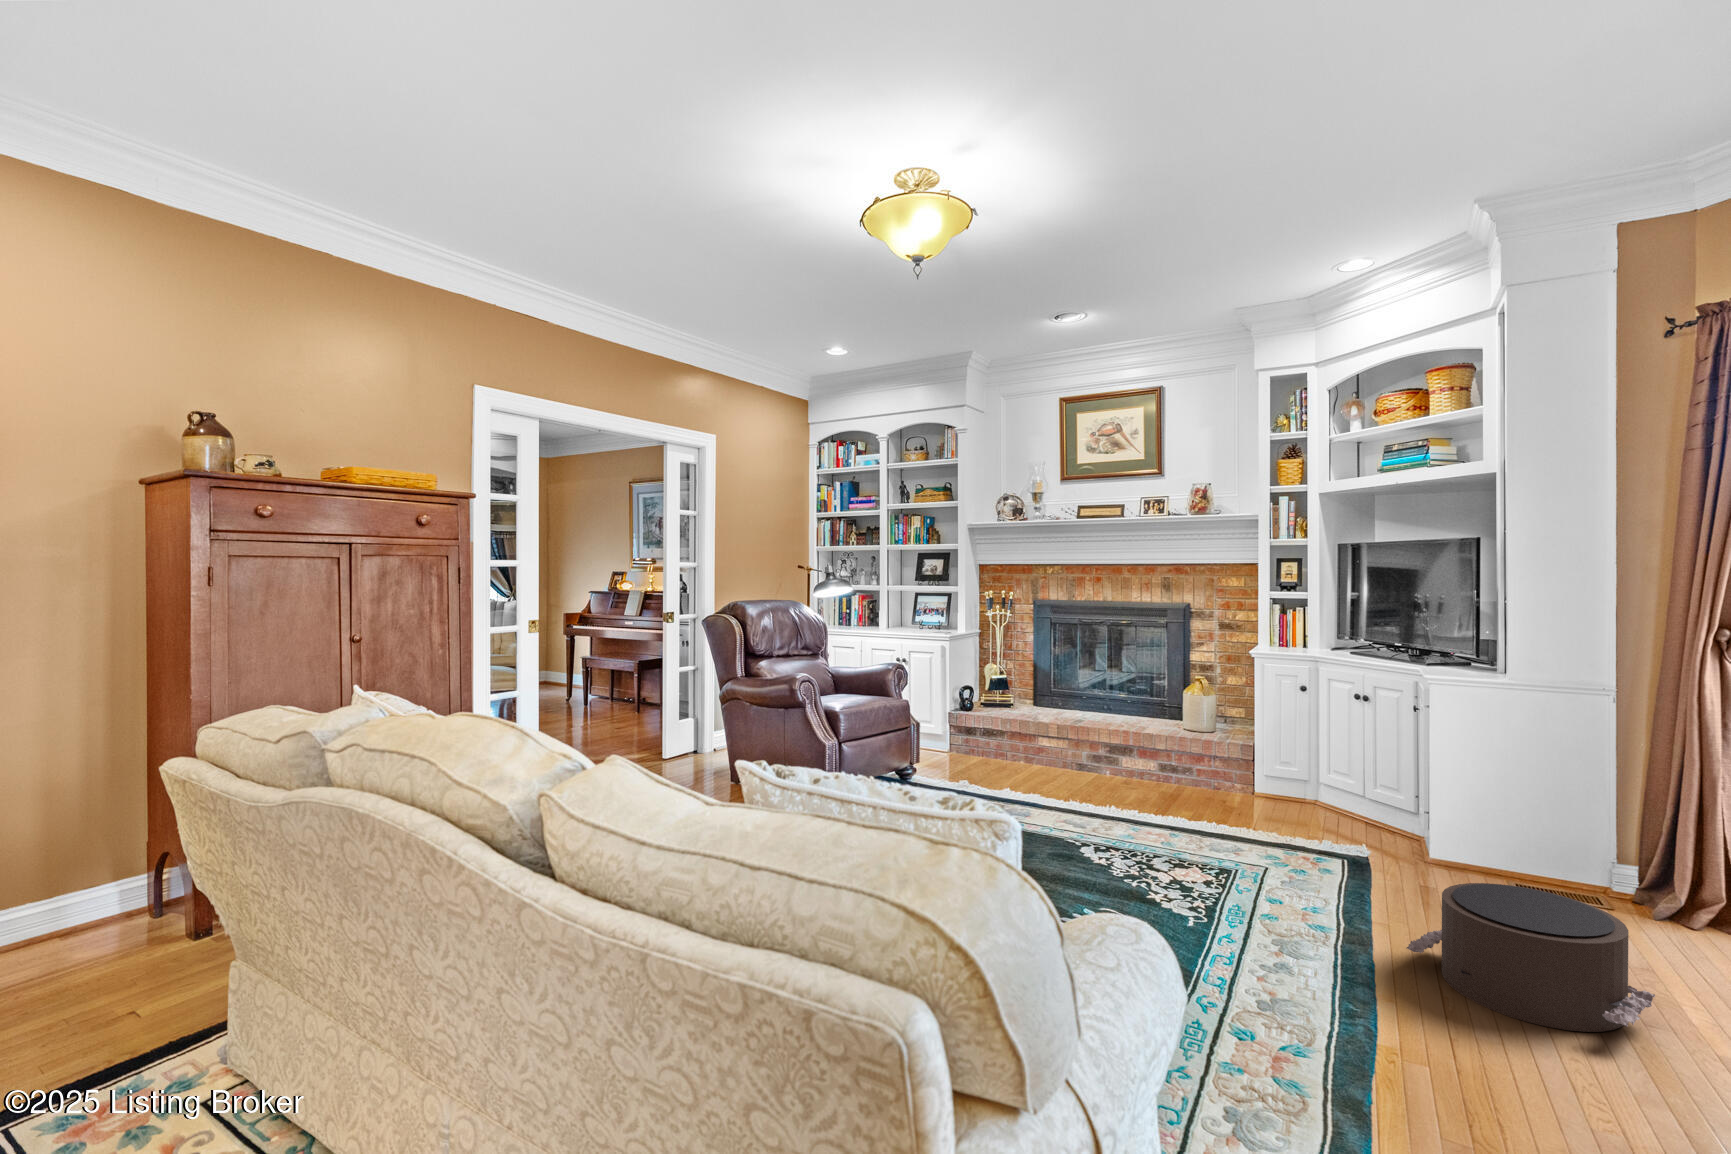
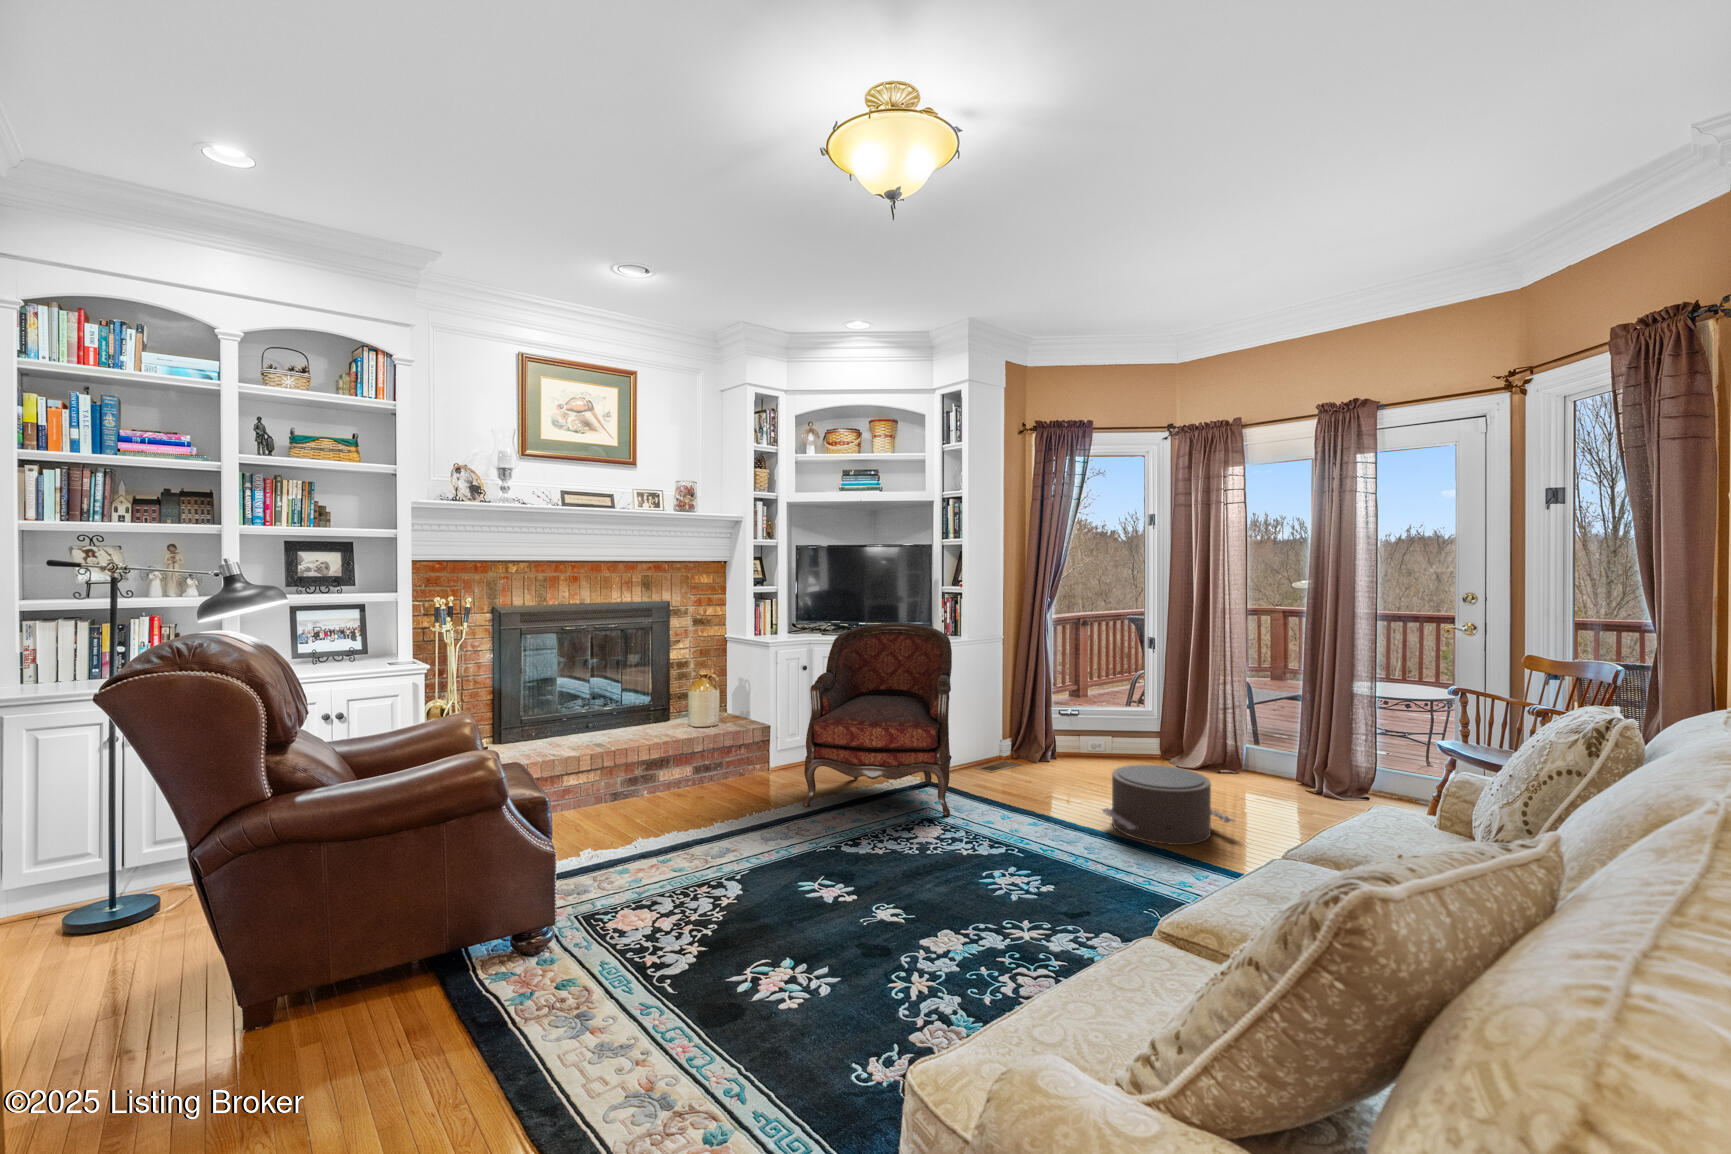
armchair: none [1181,642,1401,870] -> present [803,623,952,816]

